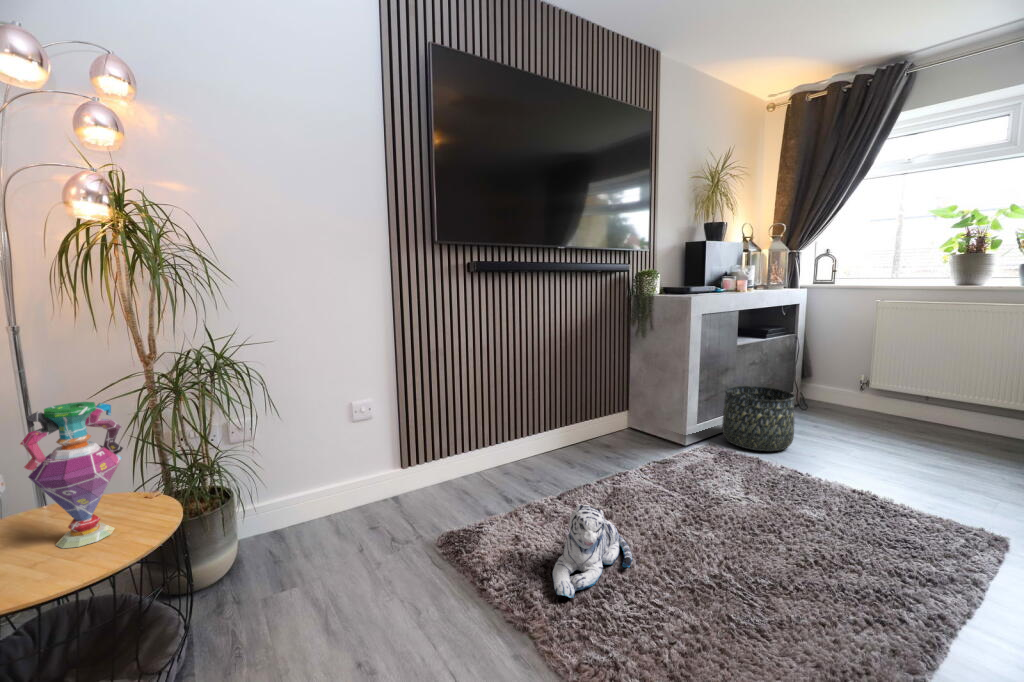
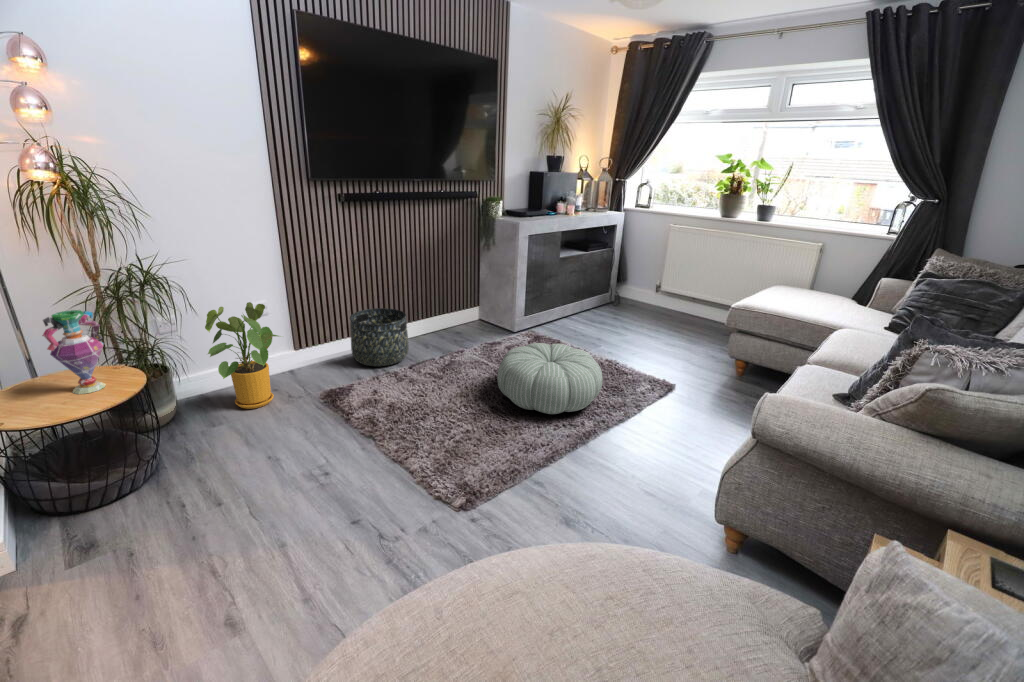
basket: present [722,386,795,451] -> present [350,308,409,366]
house plant: none [281,399,392,561] -> present [205,302,278,409]
pouf: none [710,463,915,596] -> present [497,343,603,414]
plush toy: present [553,504,632,598] -> none [391,369,446,420]

